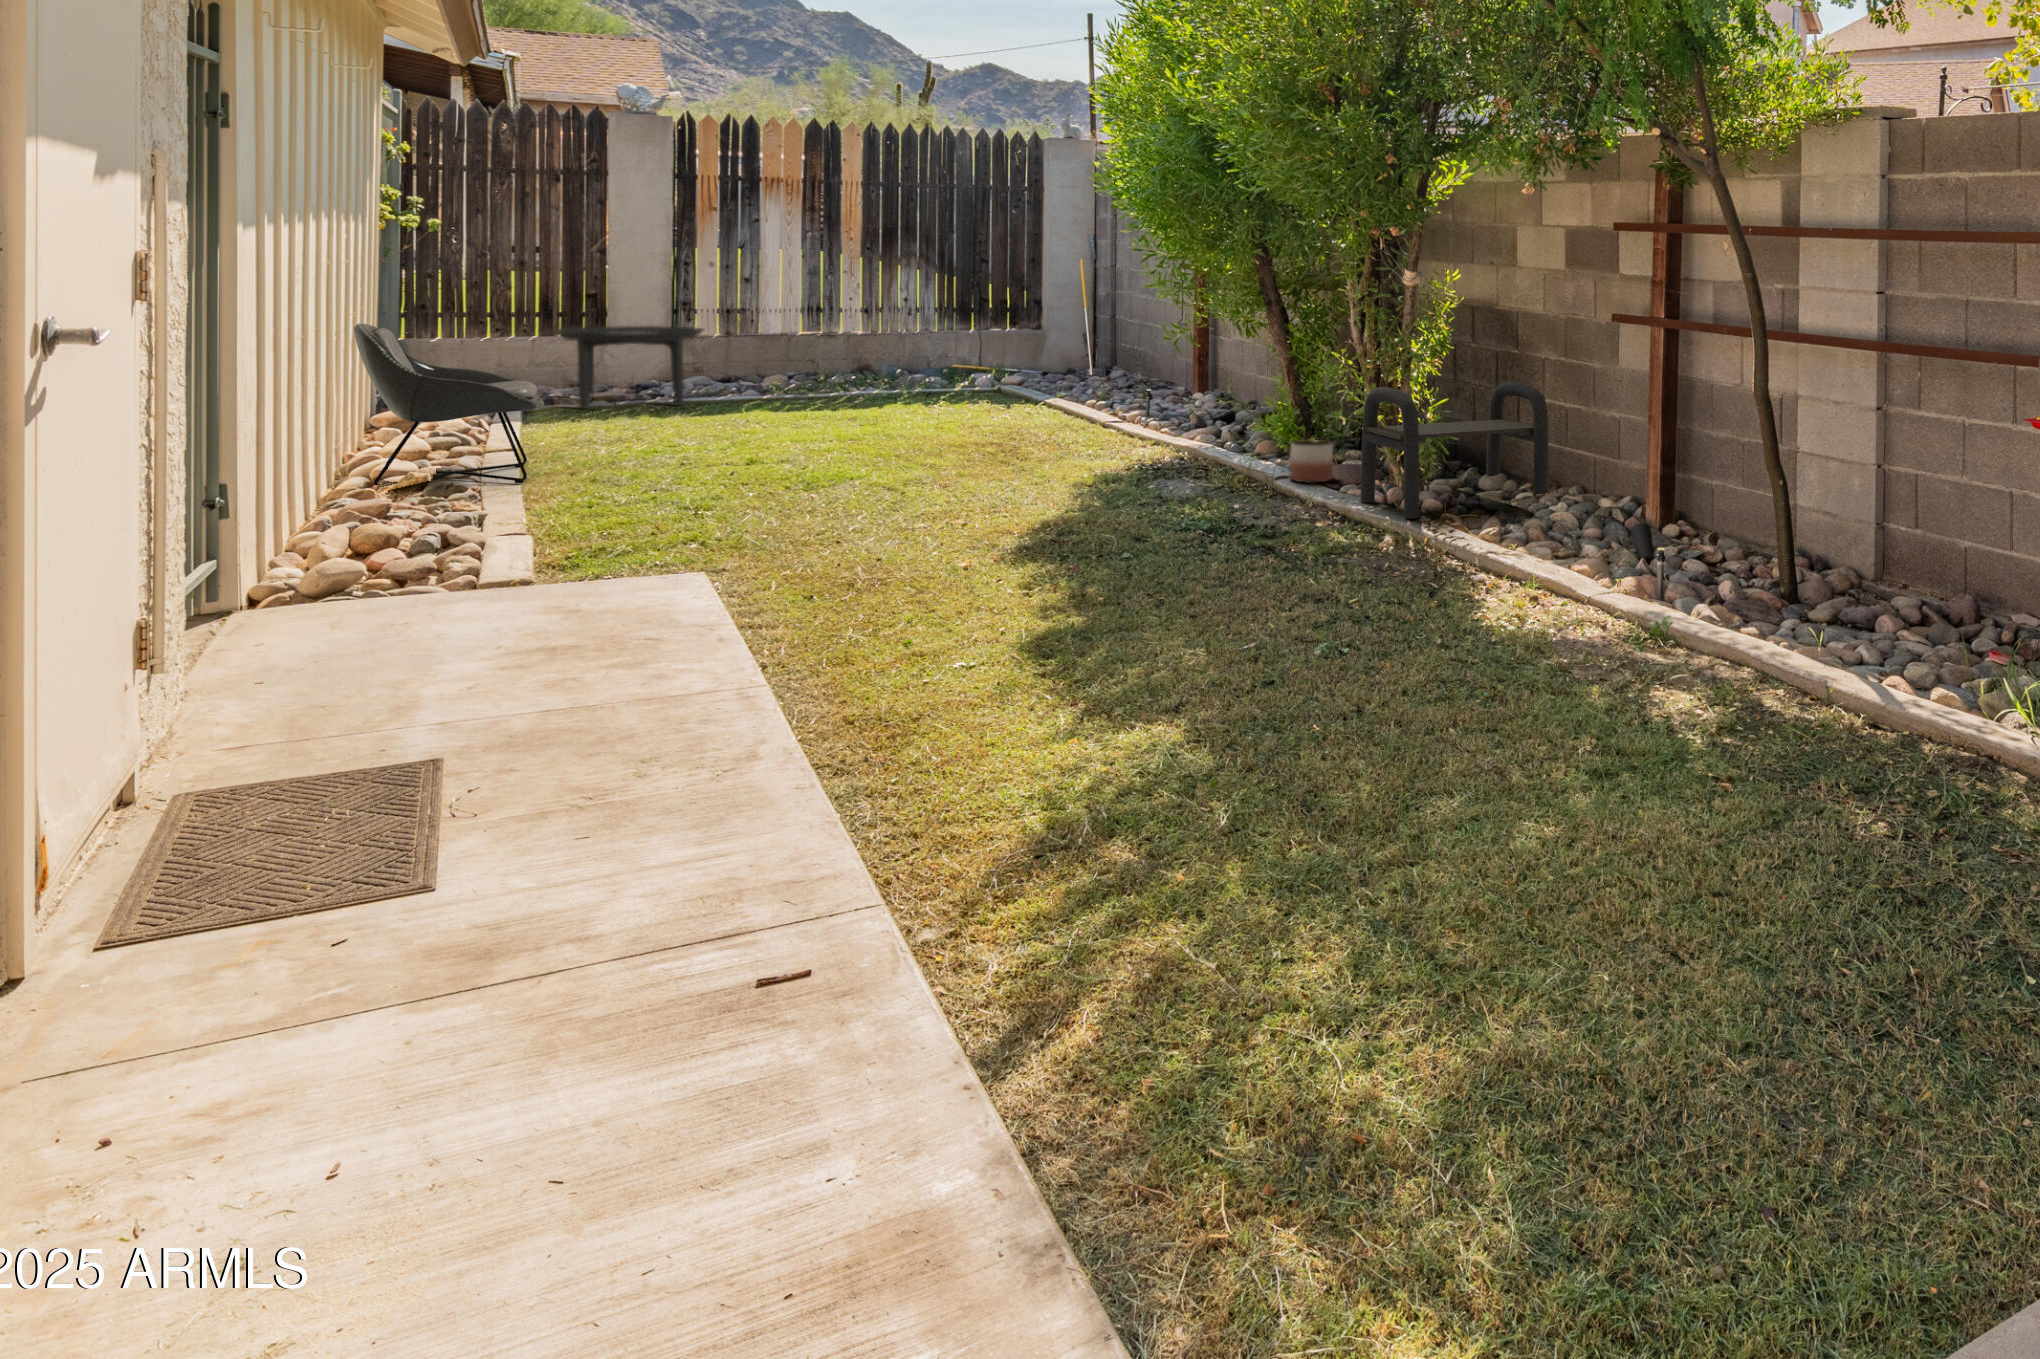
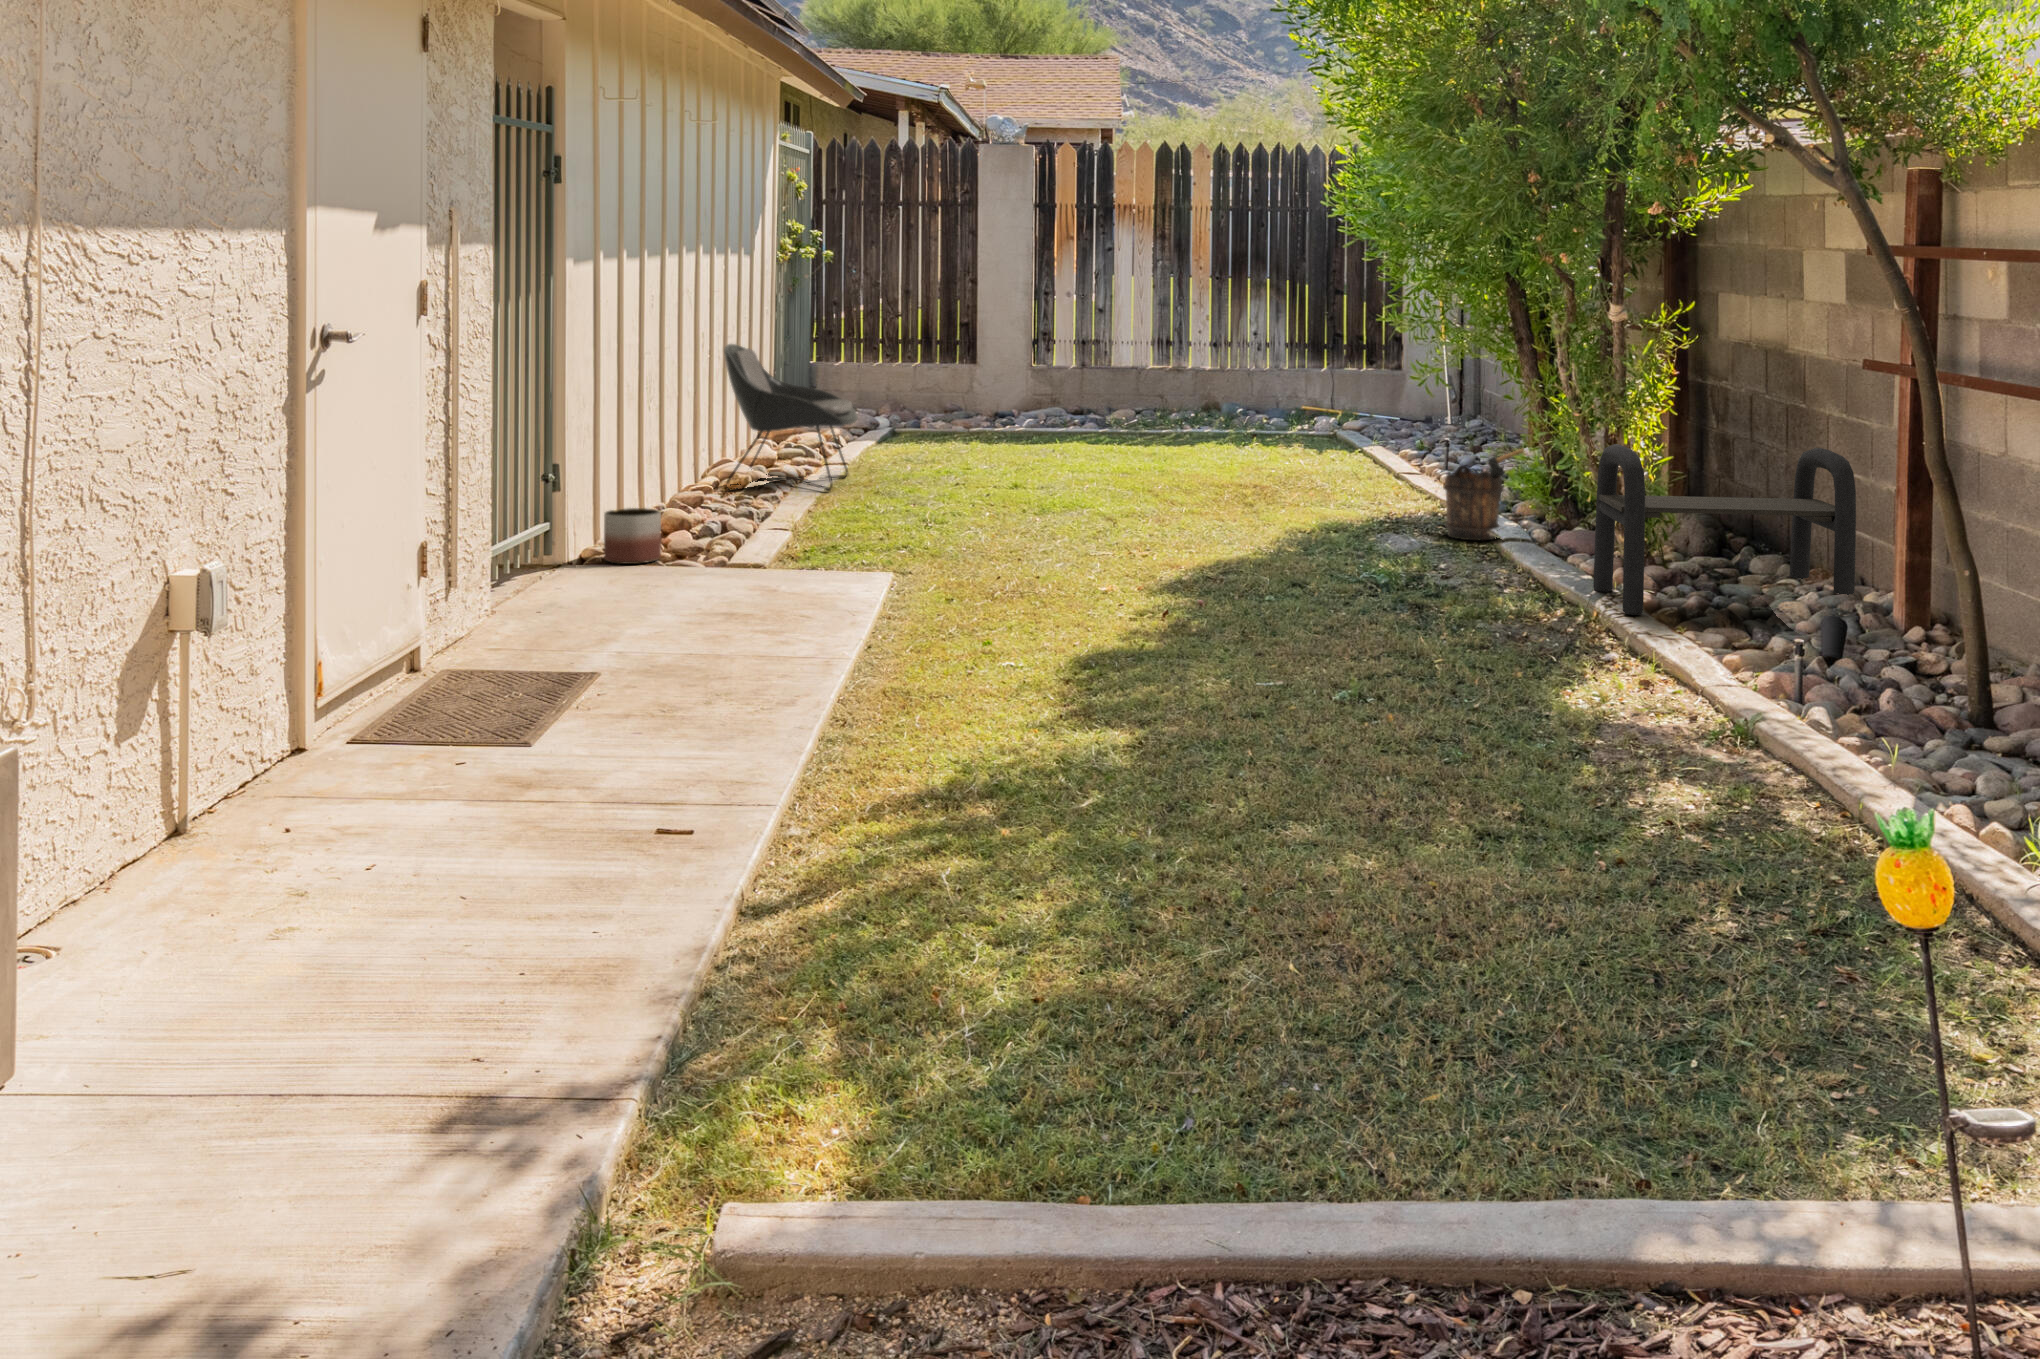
round table: present [555,326,703,409] -> none [922,354,1047,434]
bucket: none [1197,393,1258,471] -> present [1443,449,1524,540]
planter: present [1290,440,1333,483] -> present [604,508,661,564]

